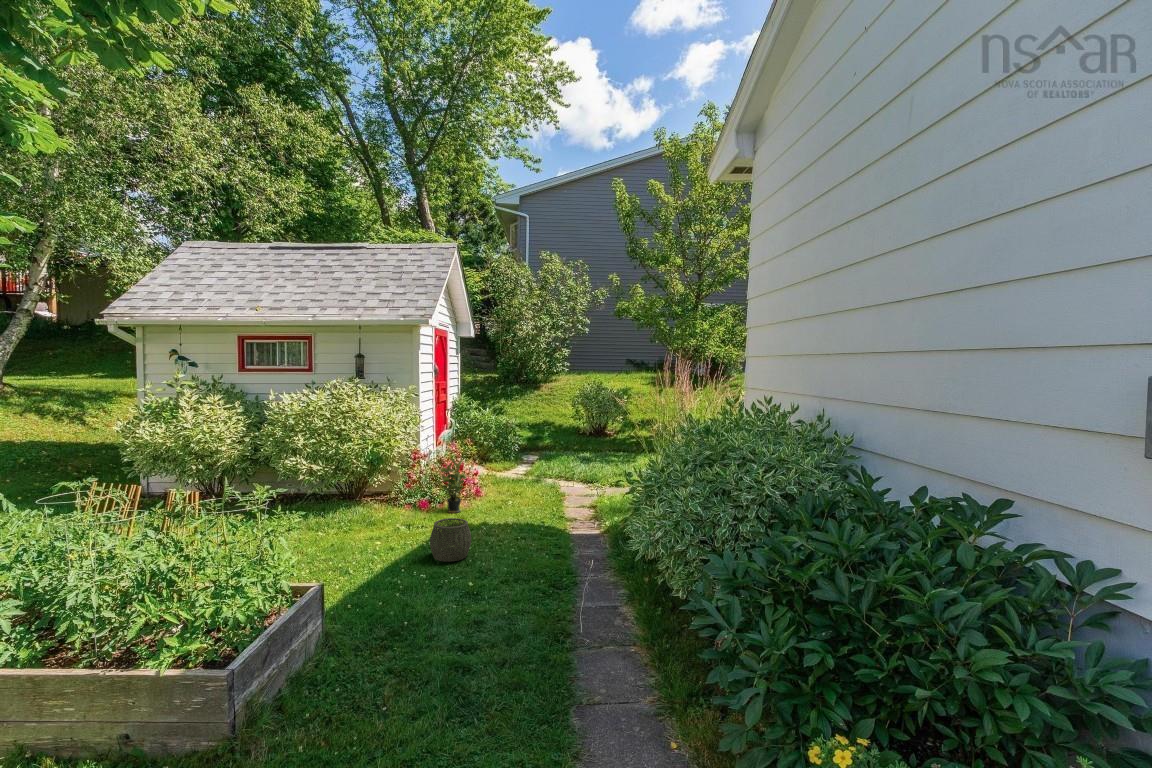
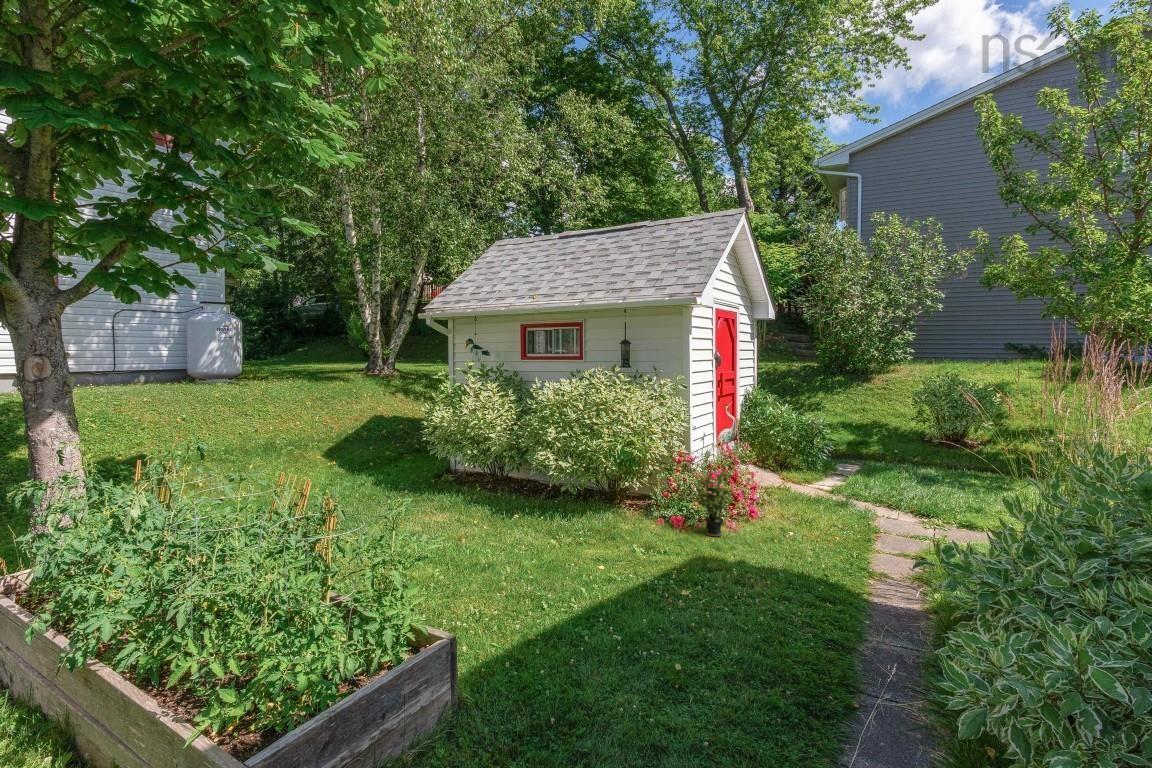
woven basket: present [430,518,471,562] -> none [653,551,708,612]

